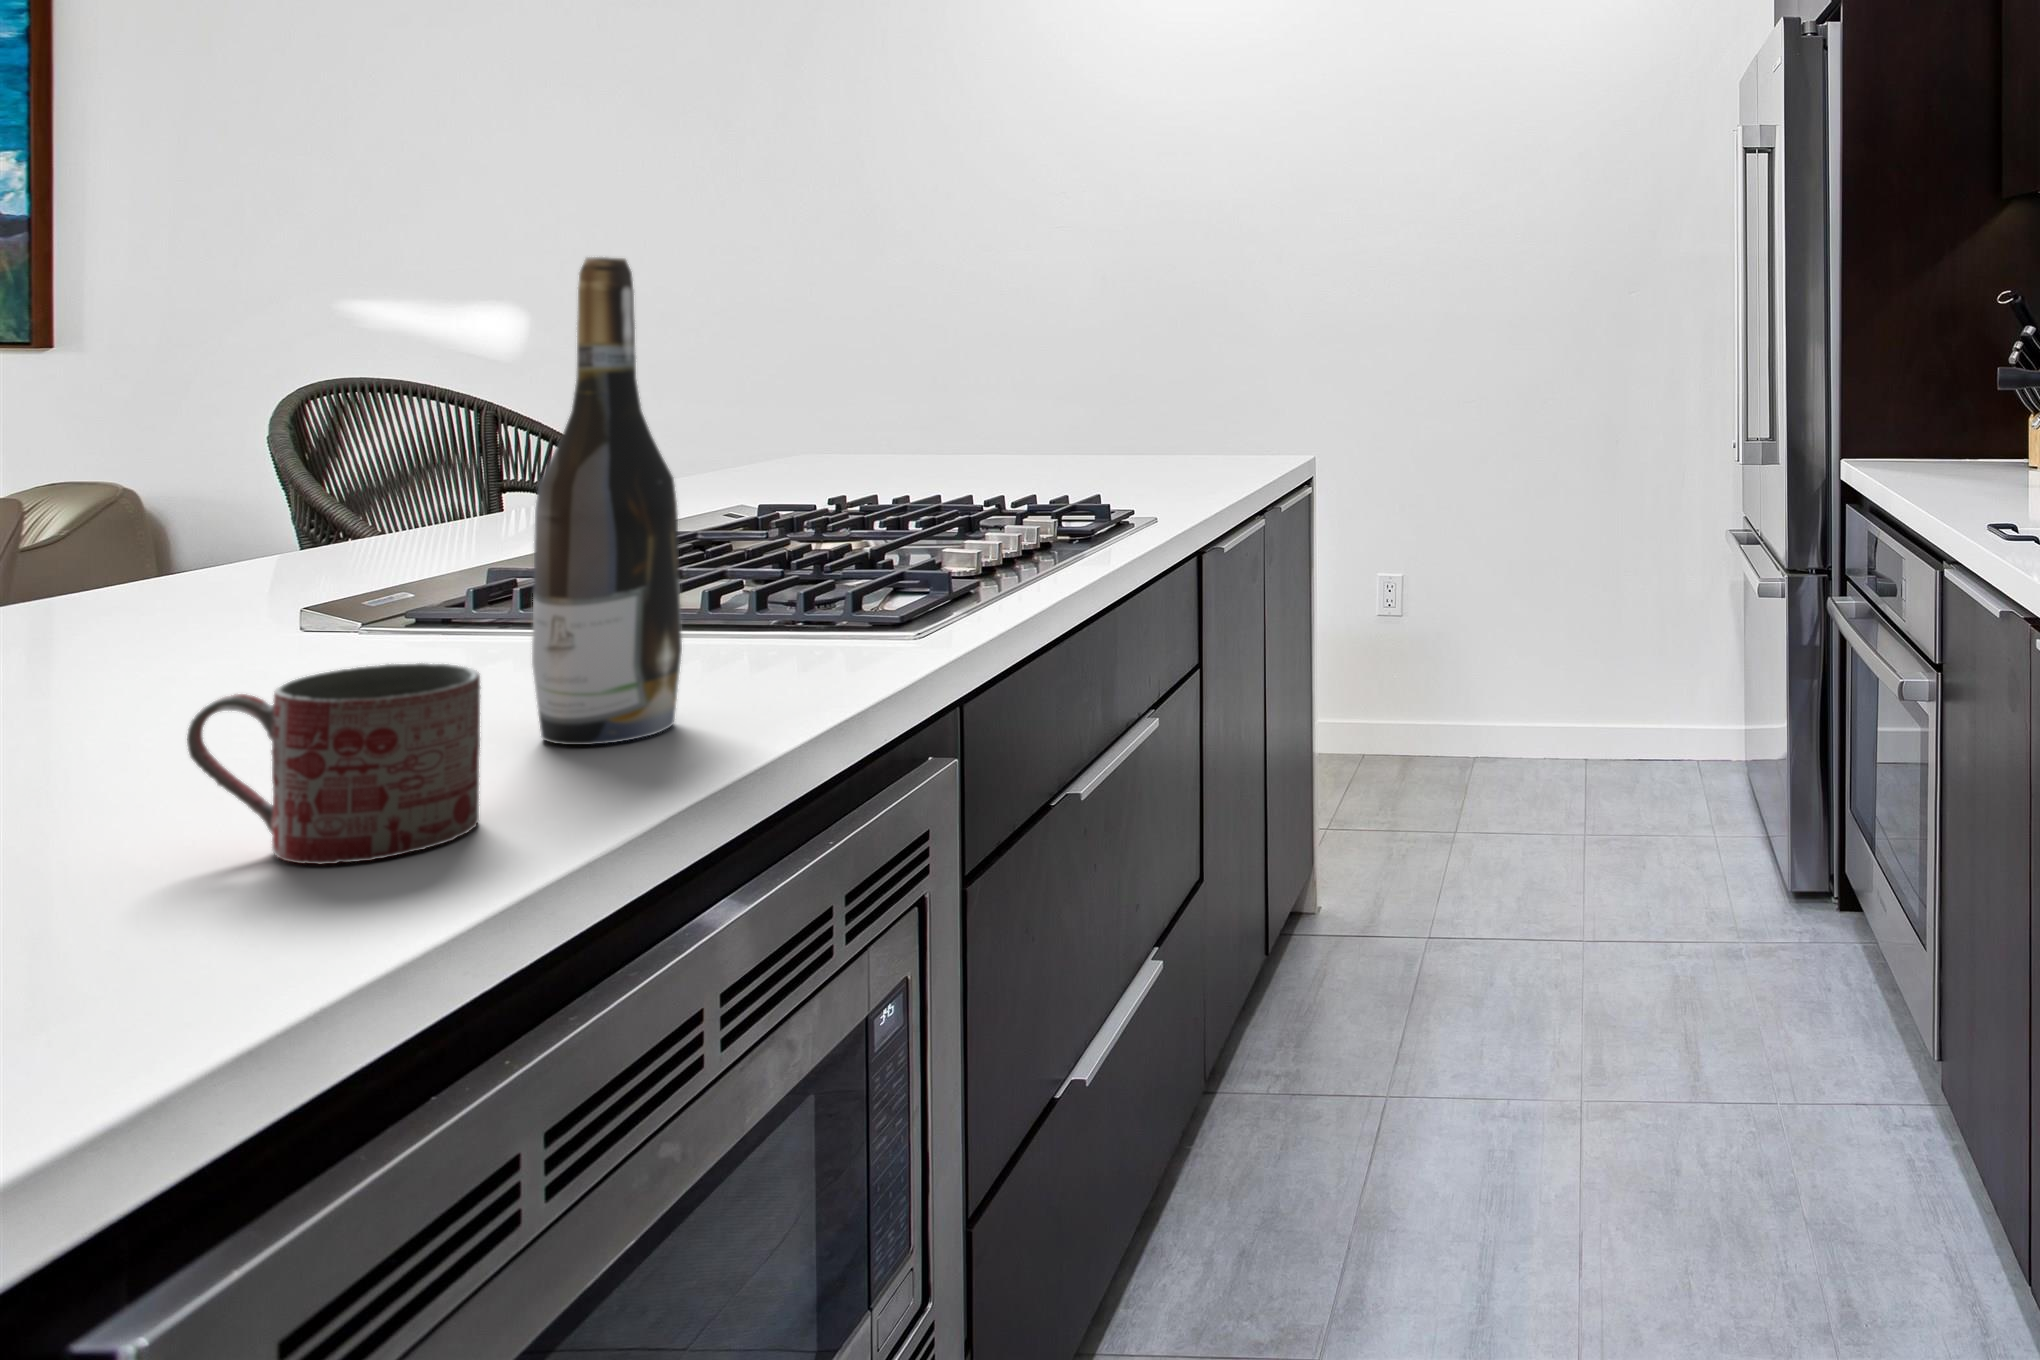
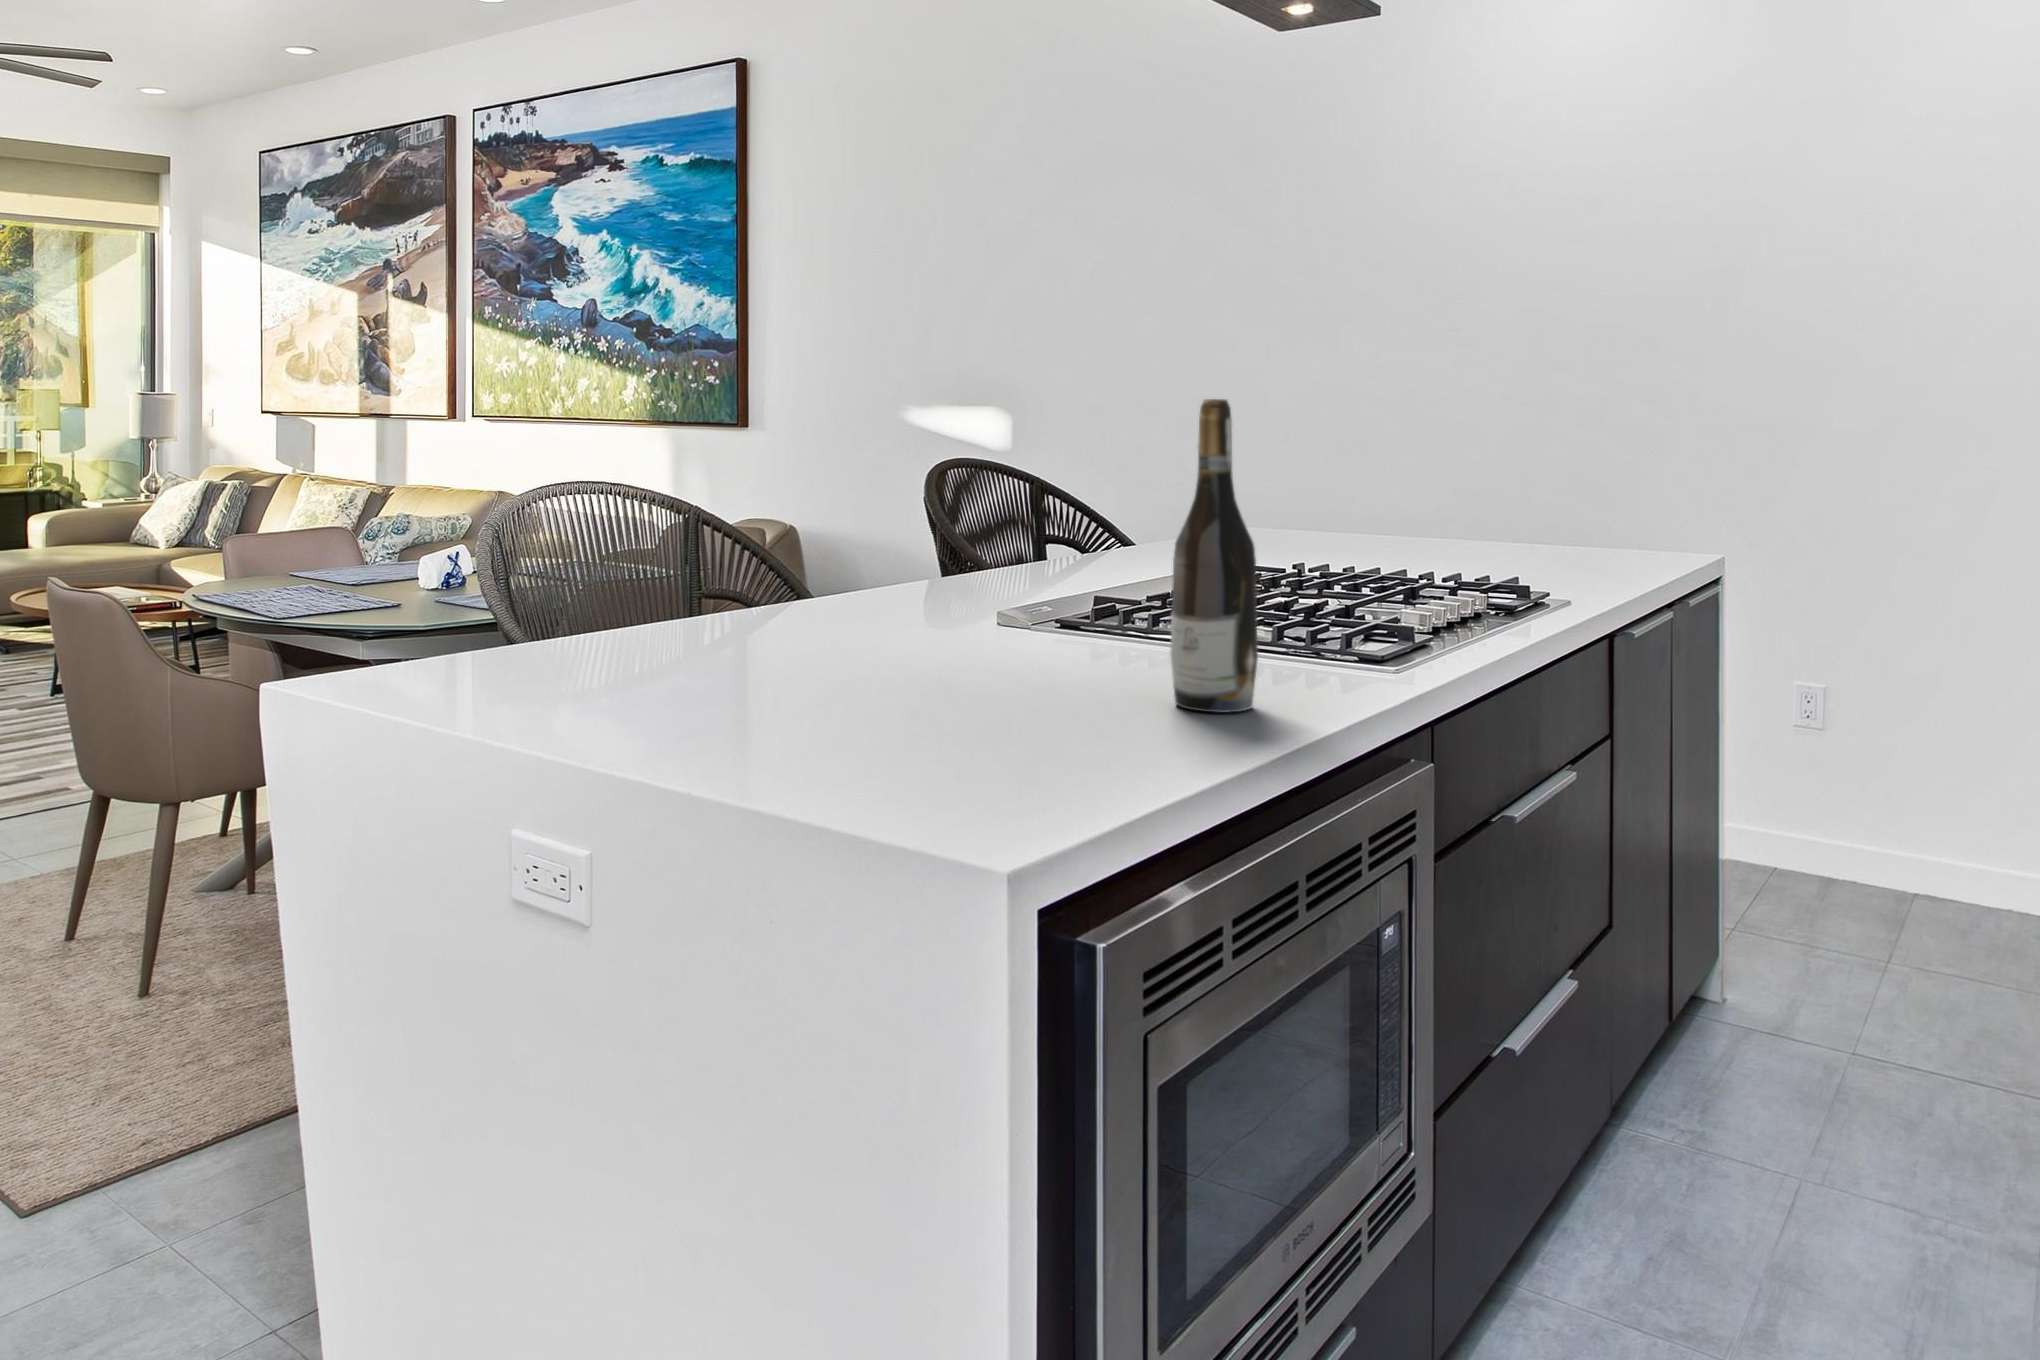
mug: present [187,663,480,864] -> none [1027,644,1168,755]

